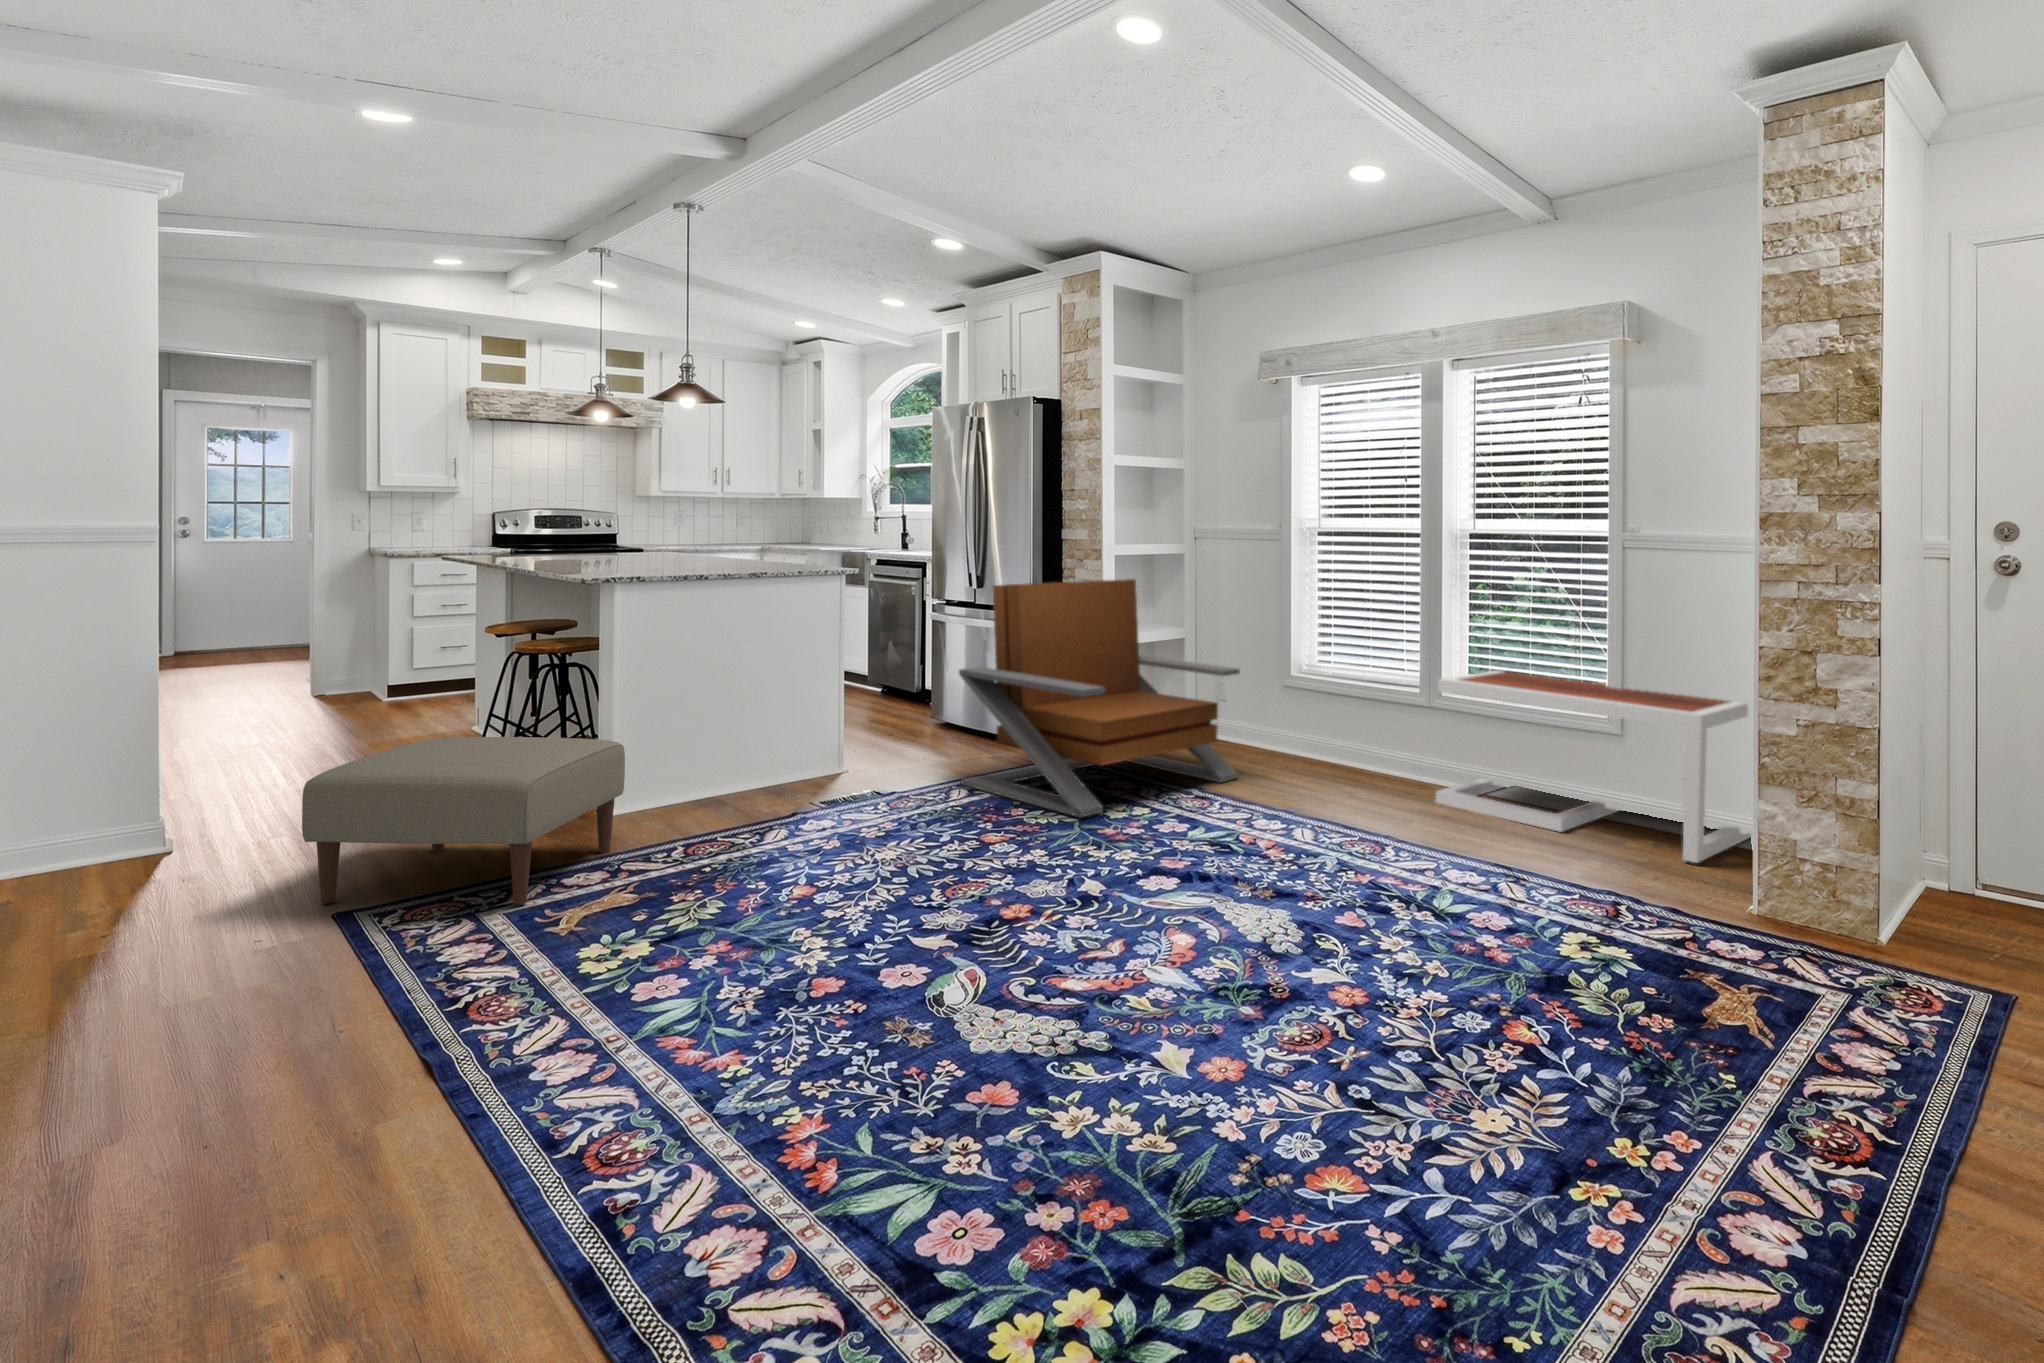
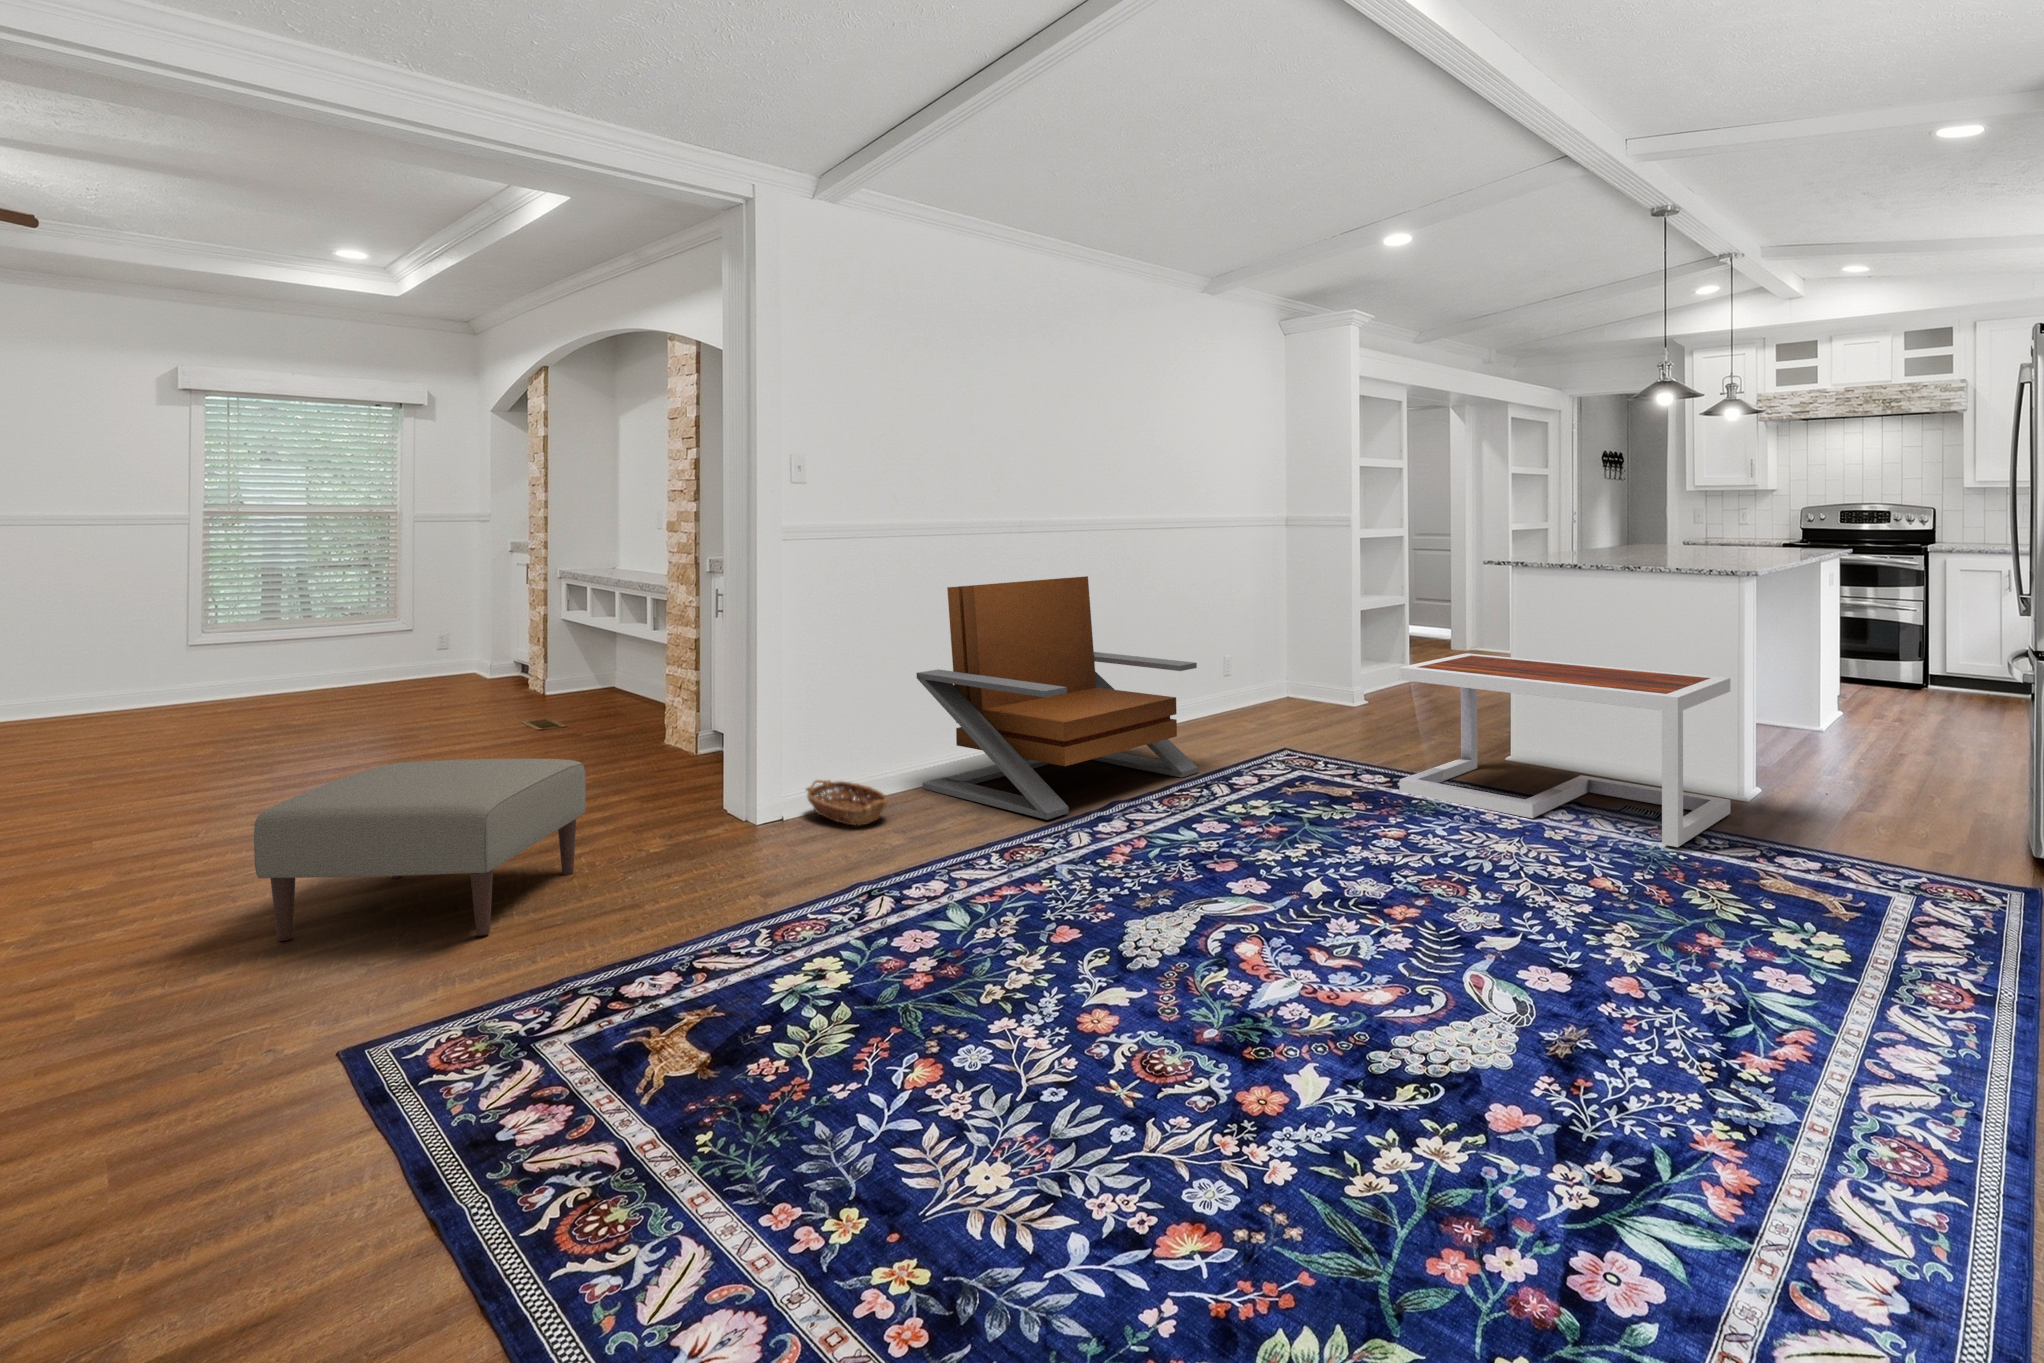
basket: none [825,768,946,821] -> present [806,780,888,826]

